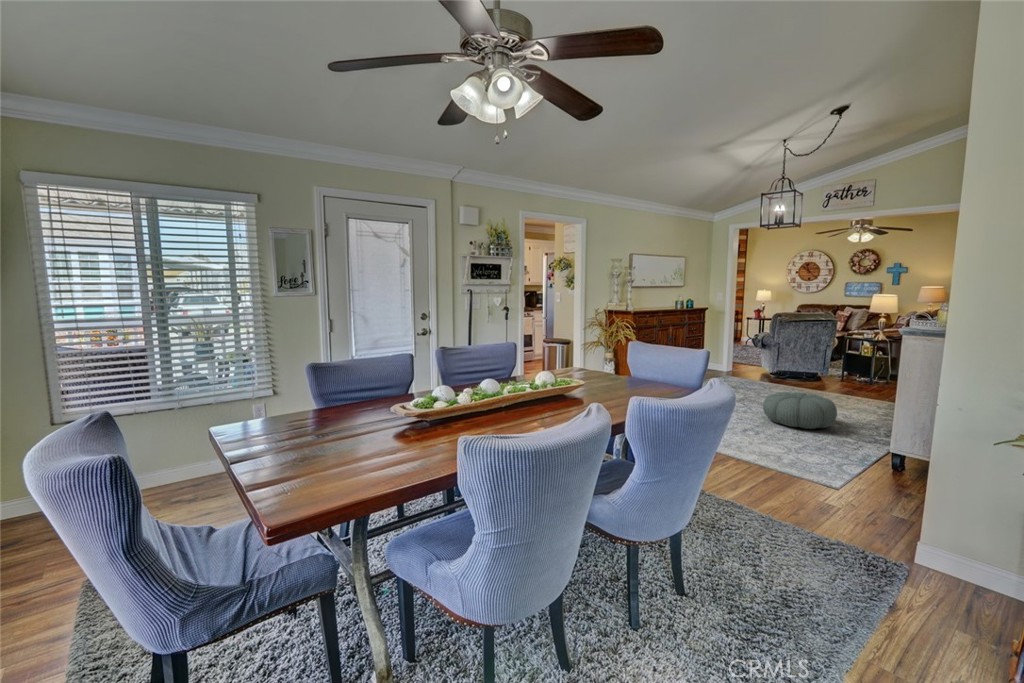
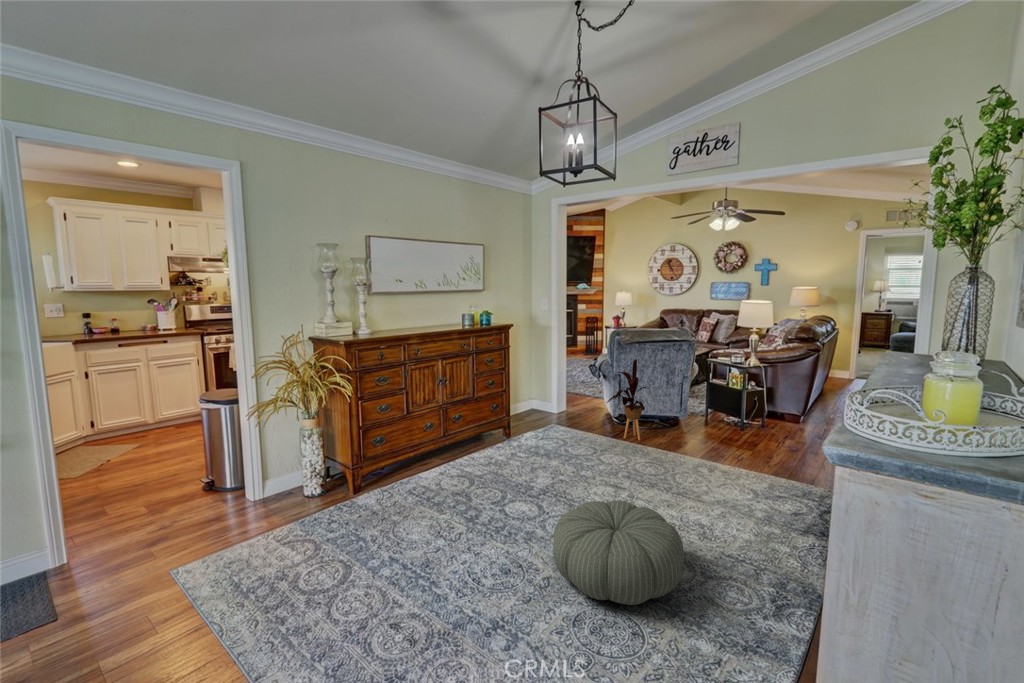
house plant: none [770,331,803,384] -> present [608,360,649,440]

